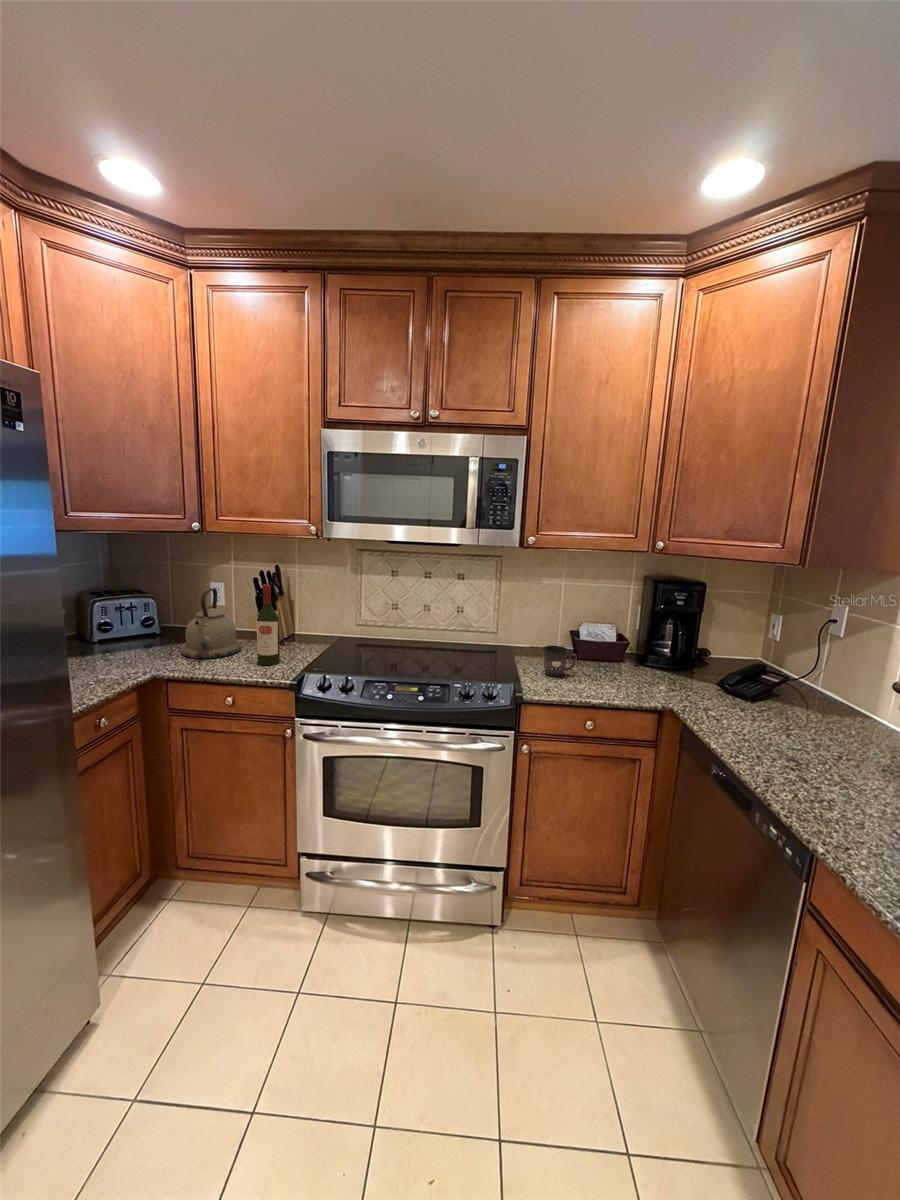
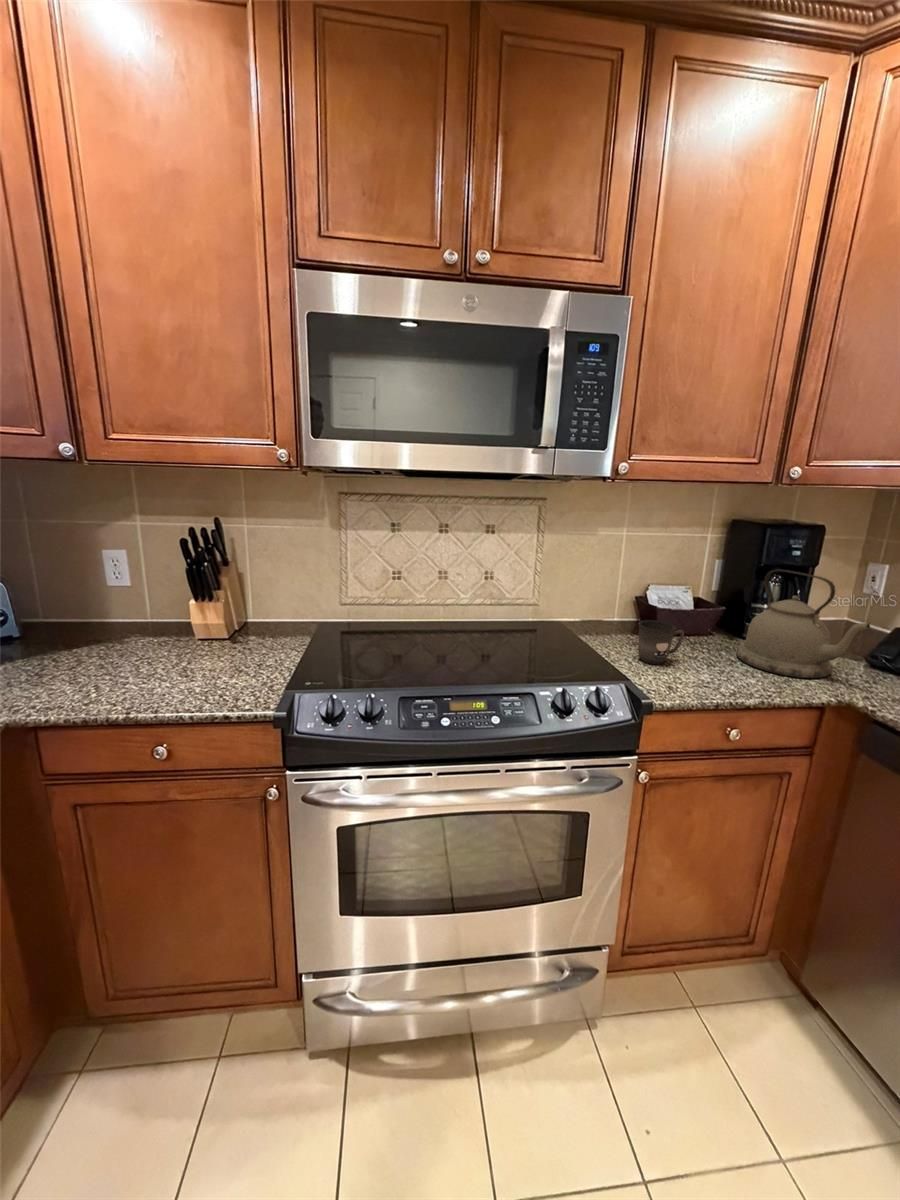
wine bottle: present [256,585,280,665] -> none [197,547,242,683]
kettle: present [181,588,241,659] -> present [736,570,870,678]

